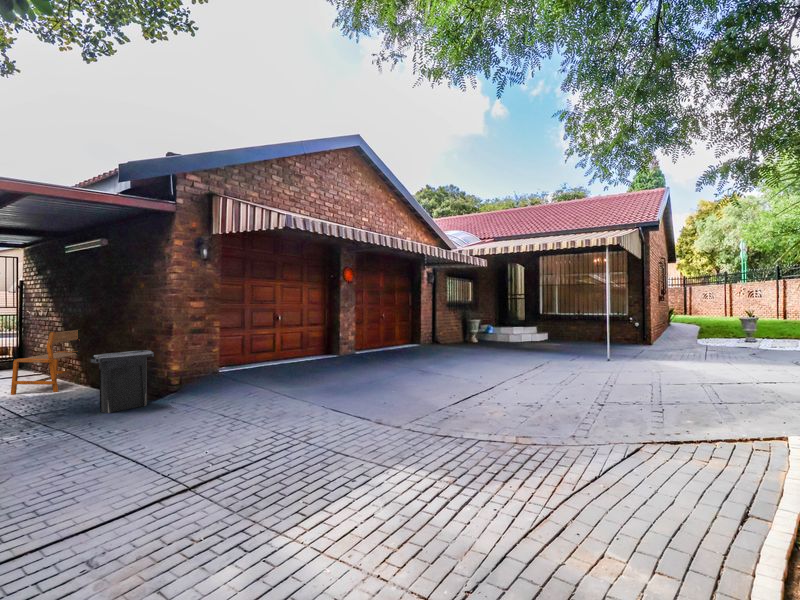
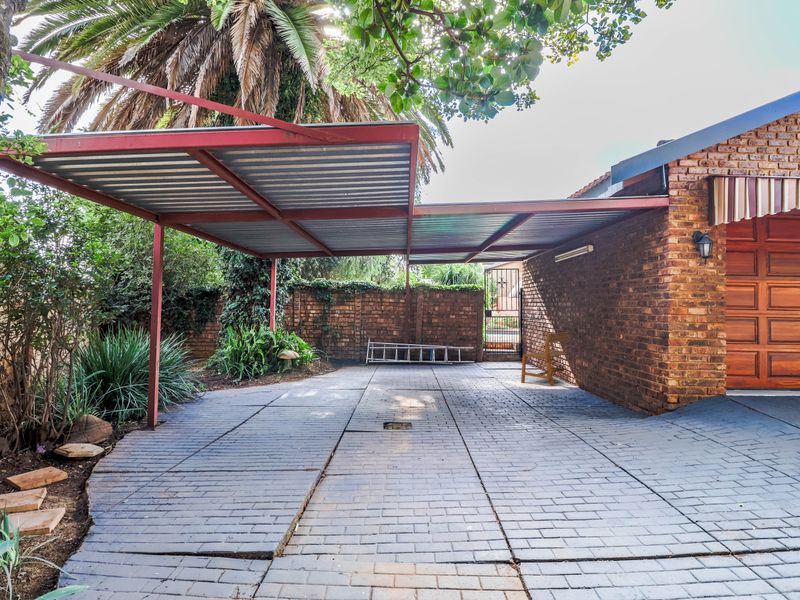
trash can: present [91,350,154,413] -> none [586,358,646,419]

